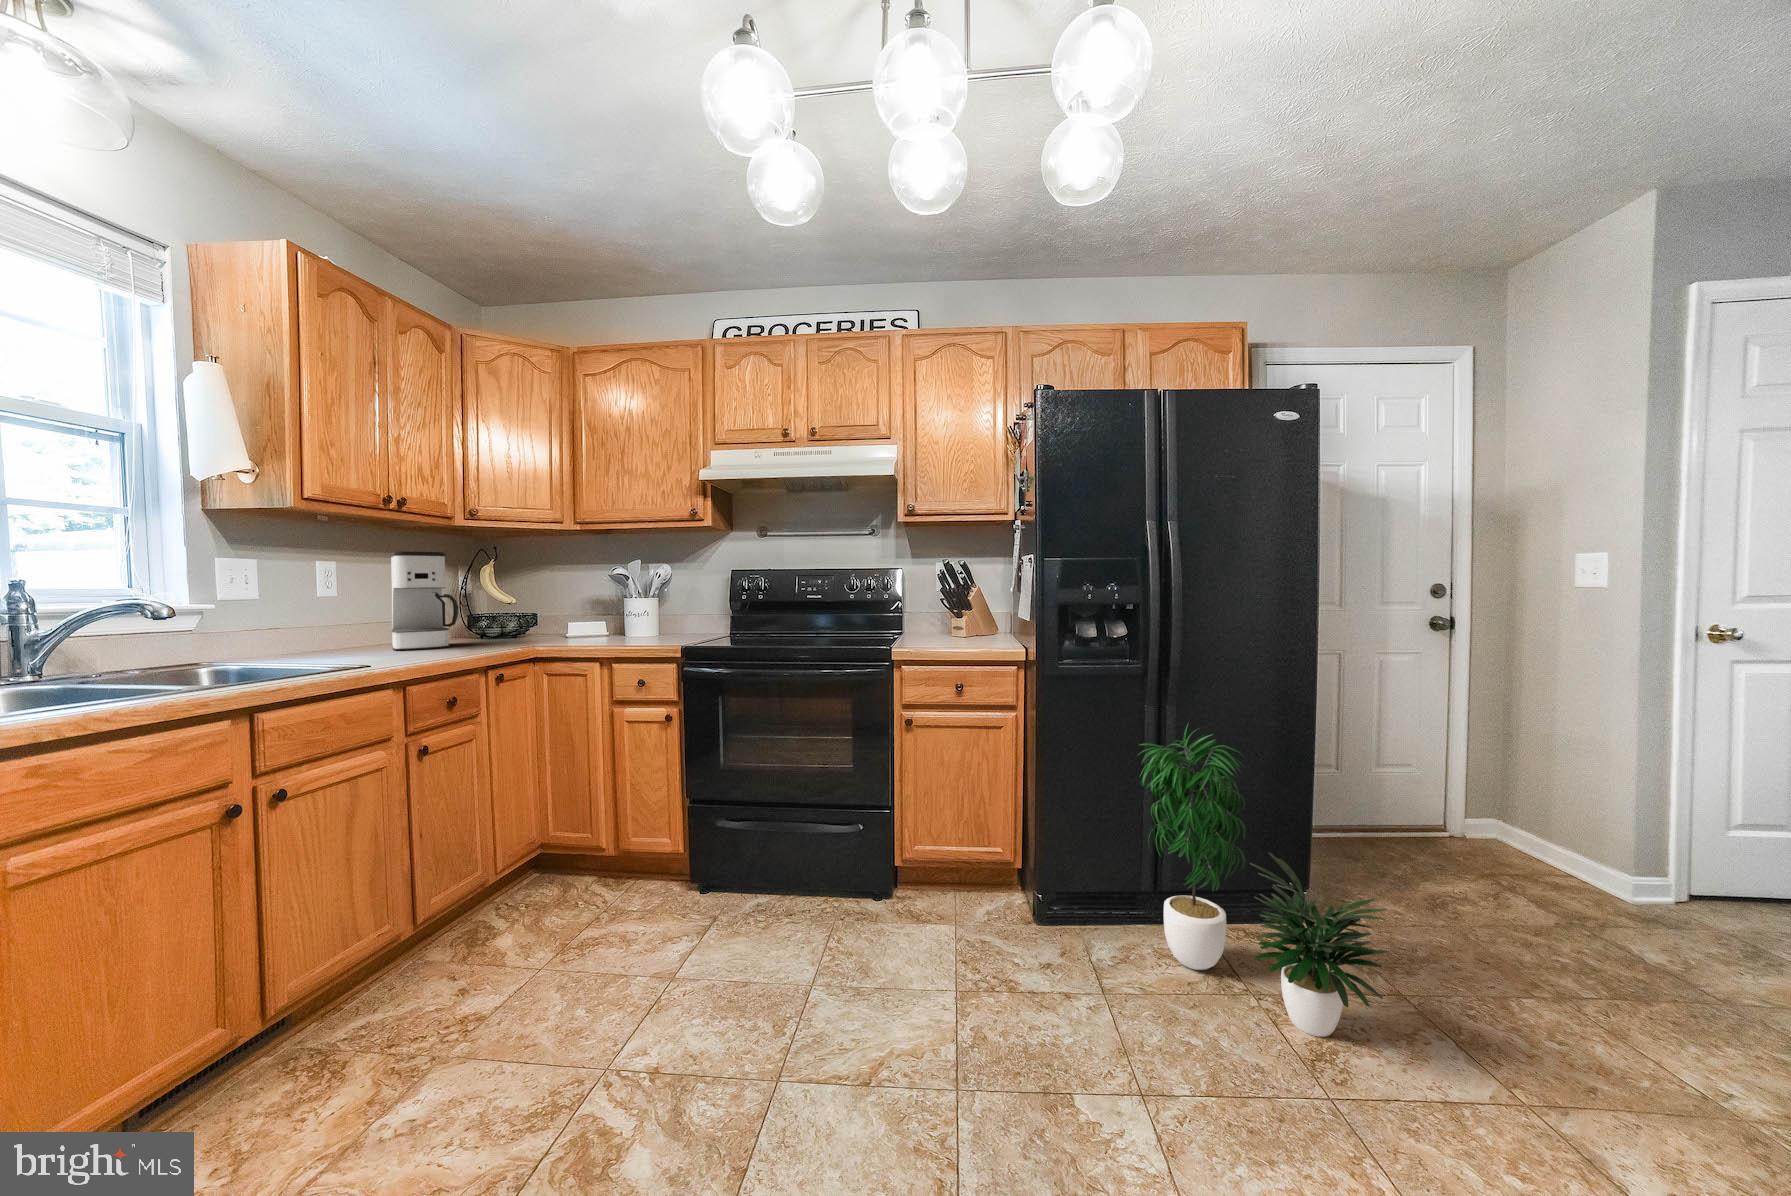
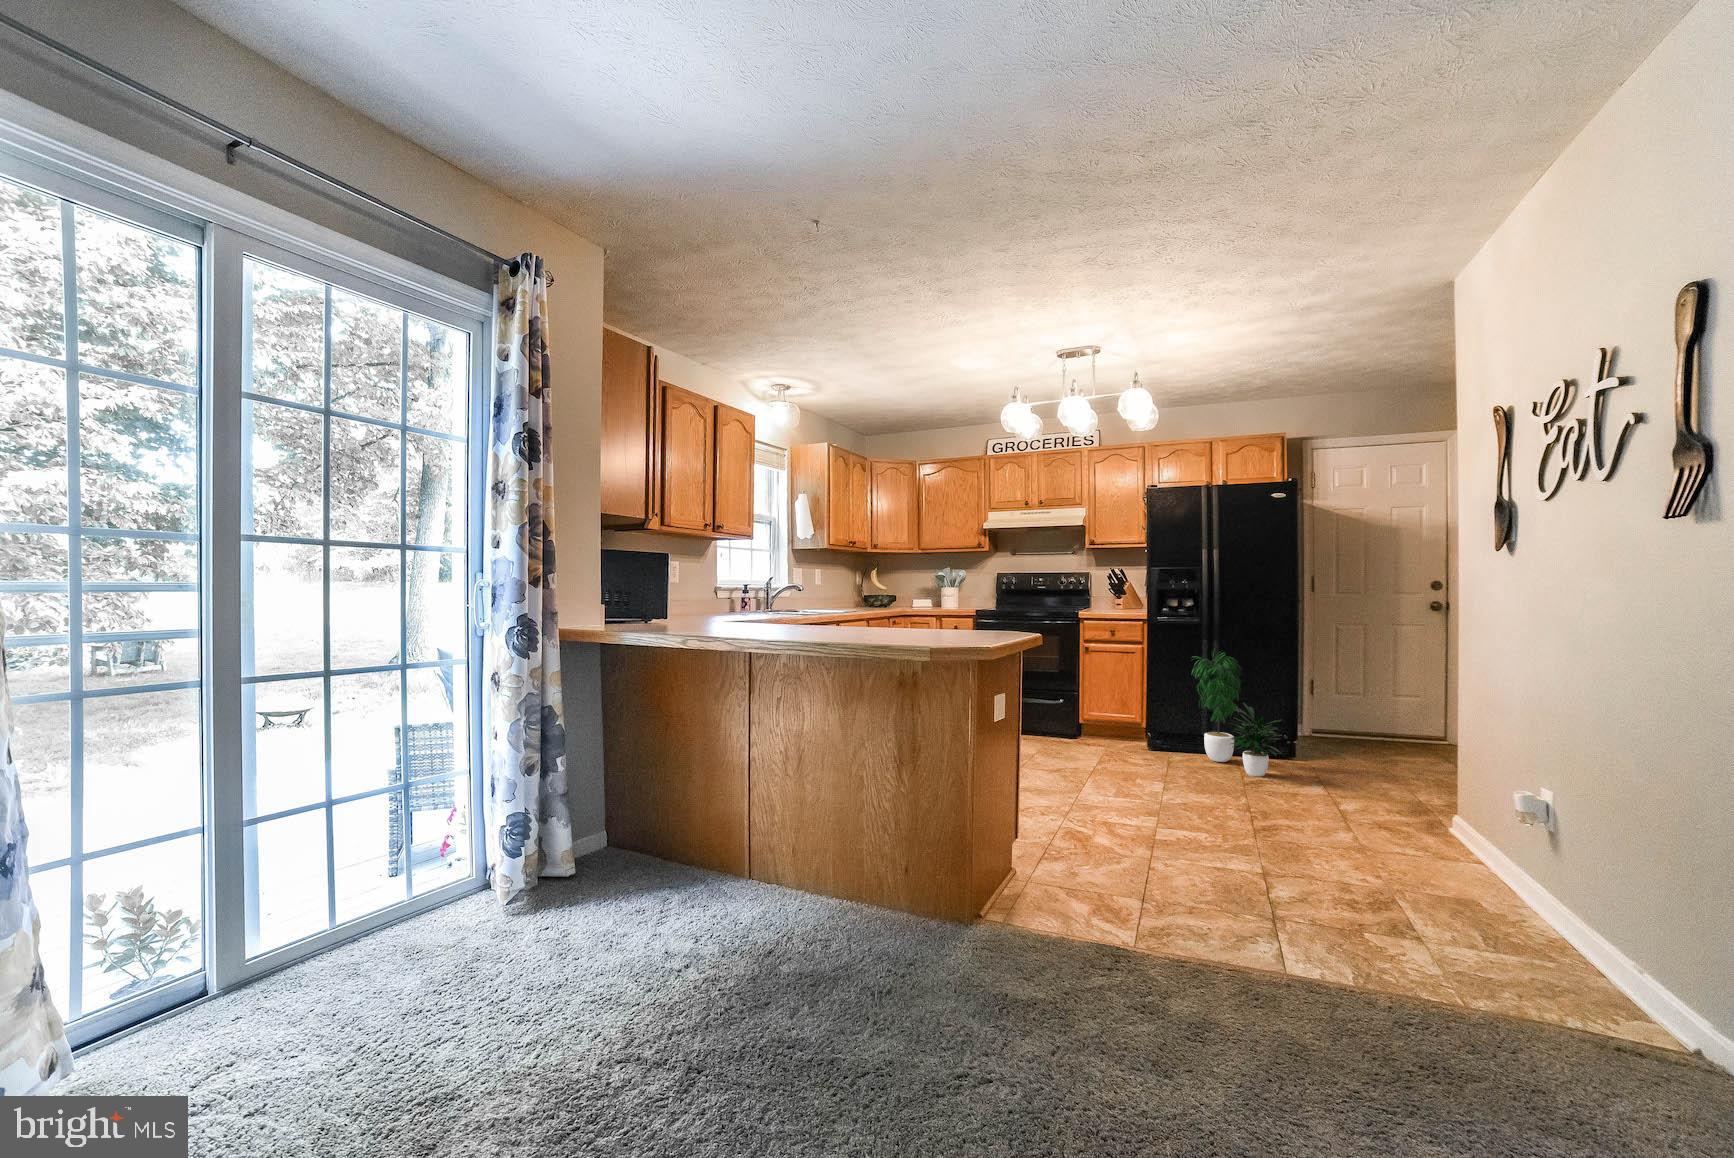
coffee maker: present [391,551,458,650] -> none [847,566,874,609]

